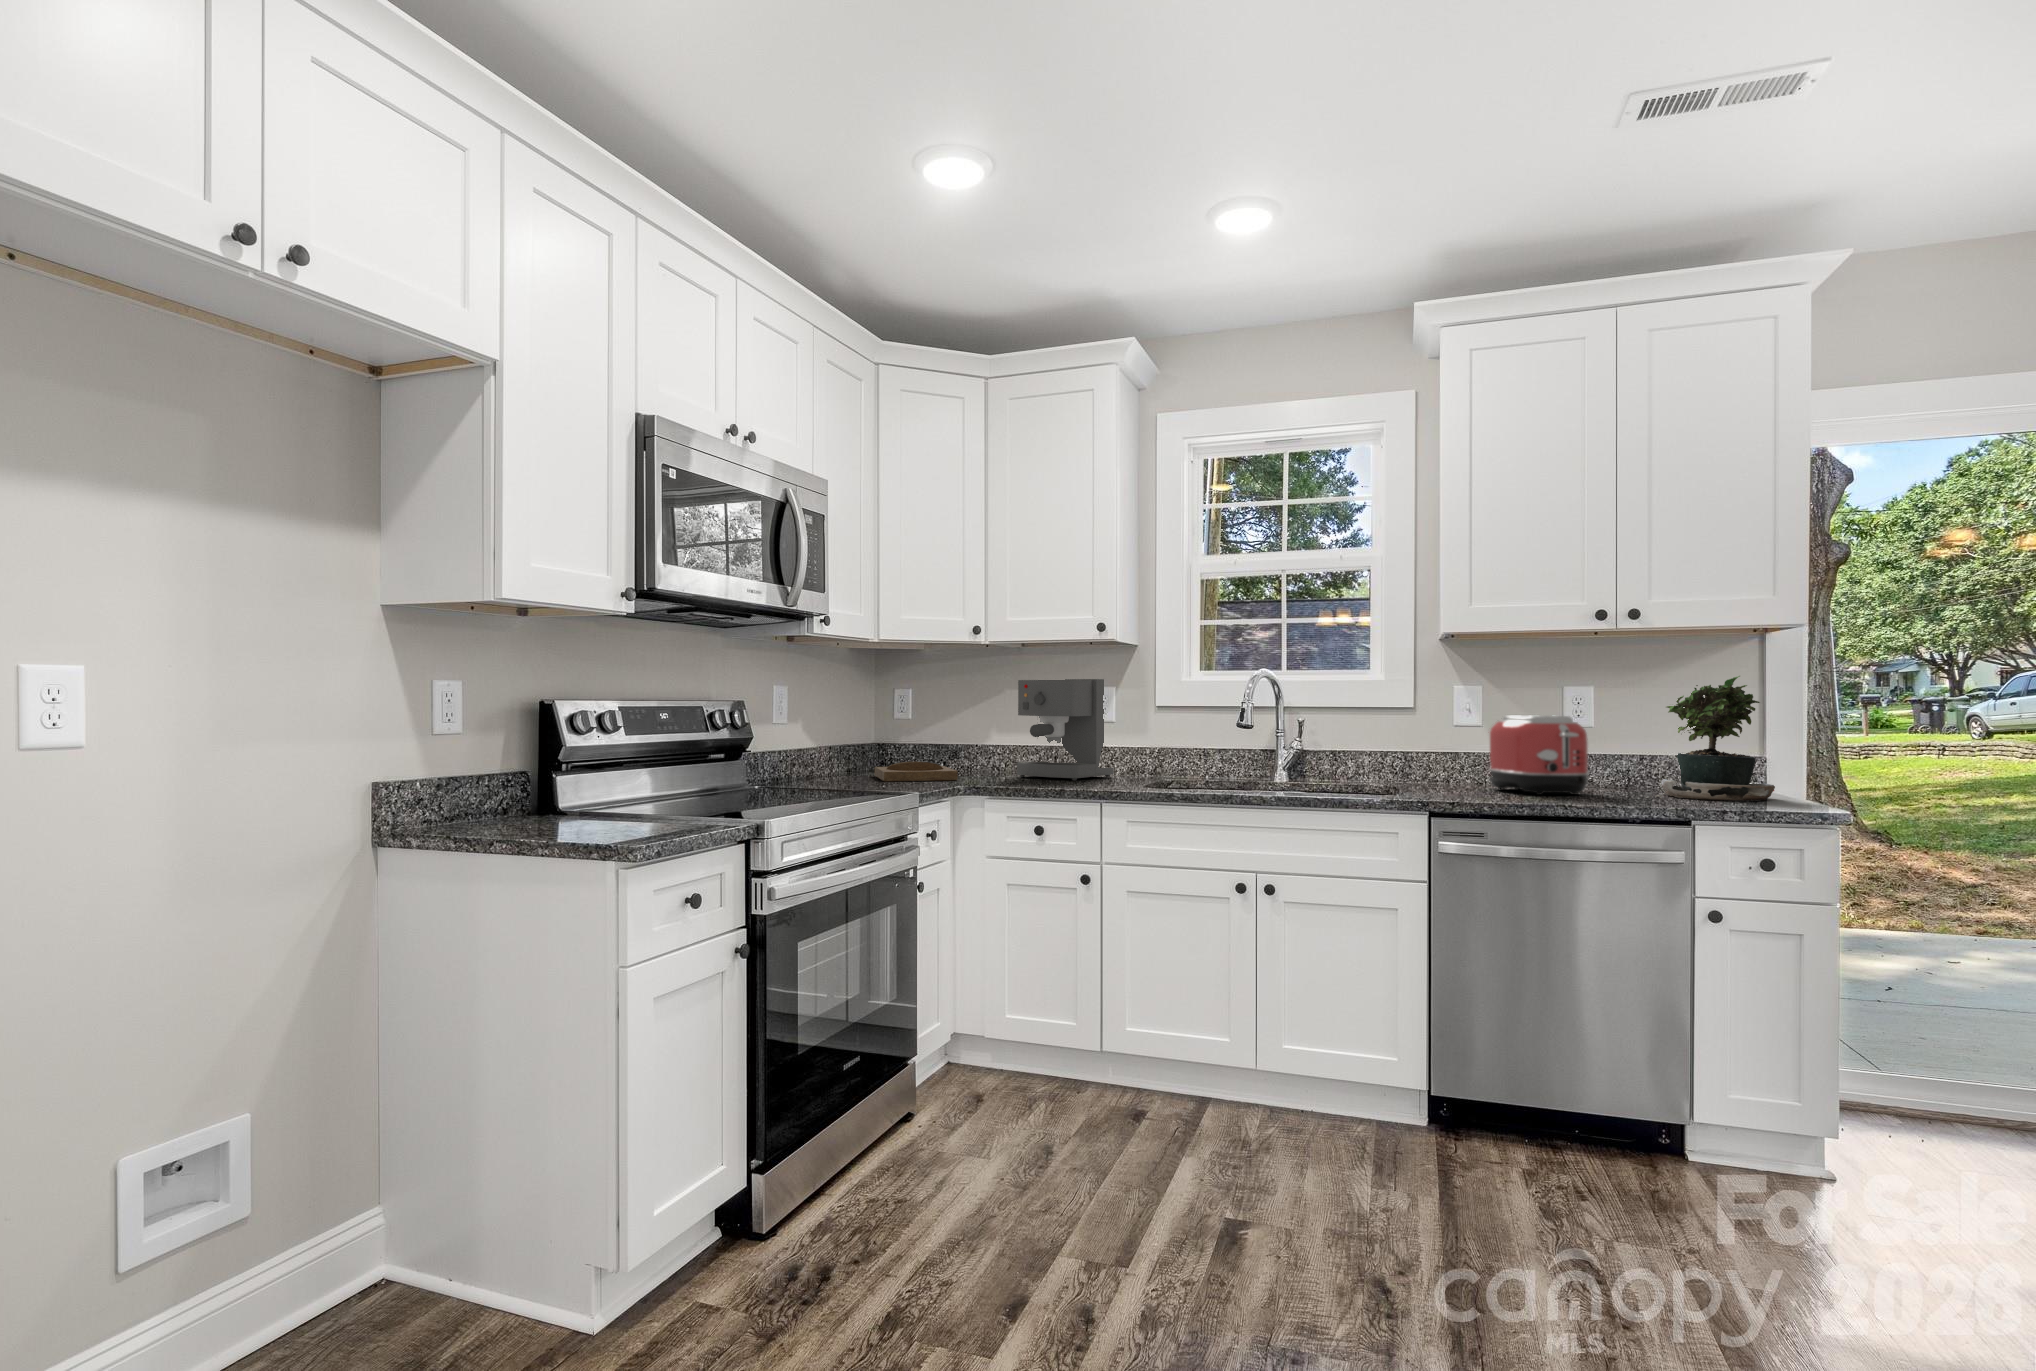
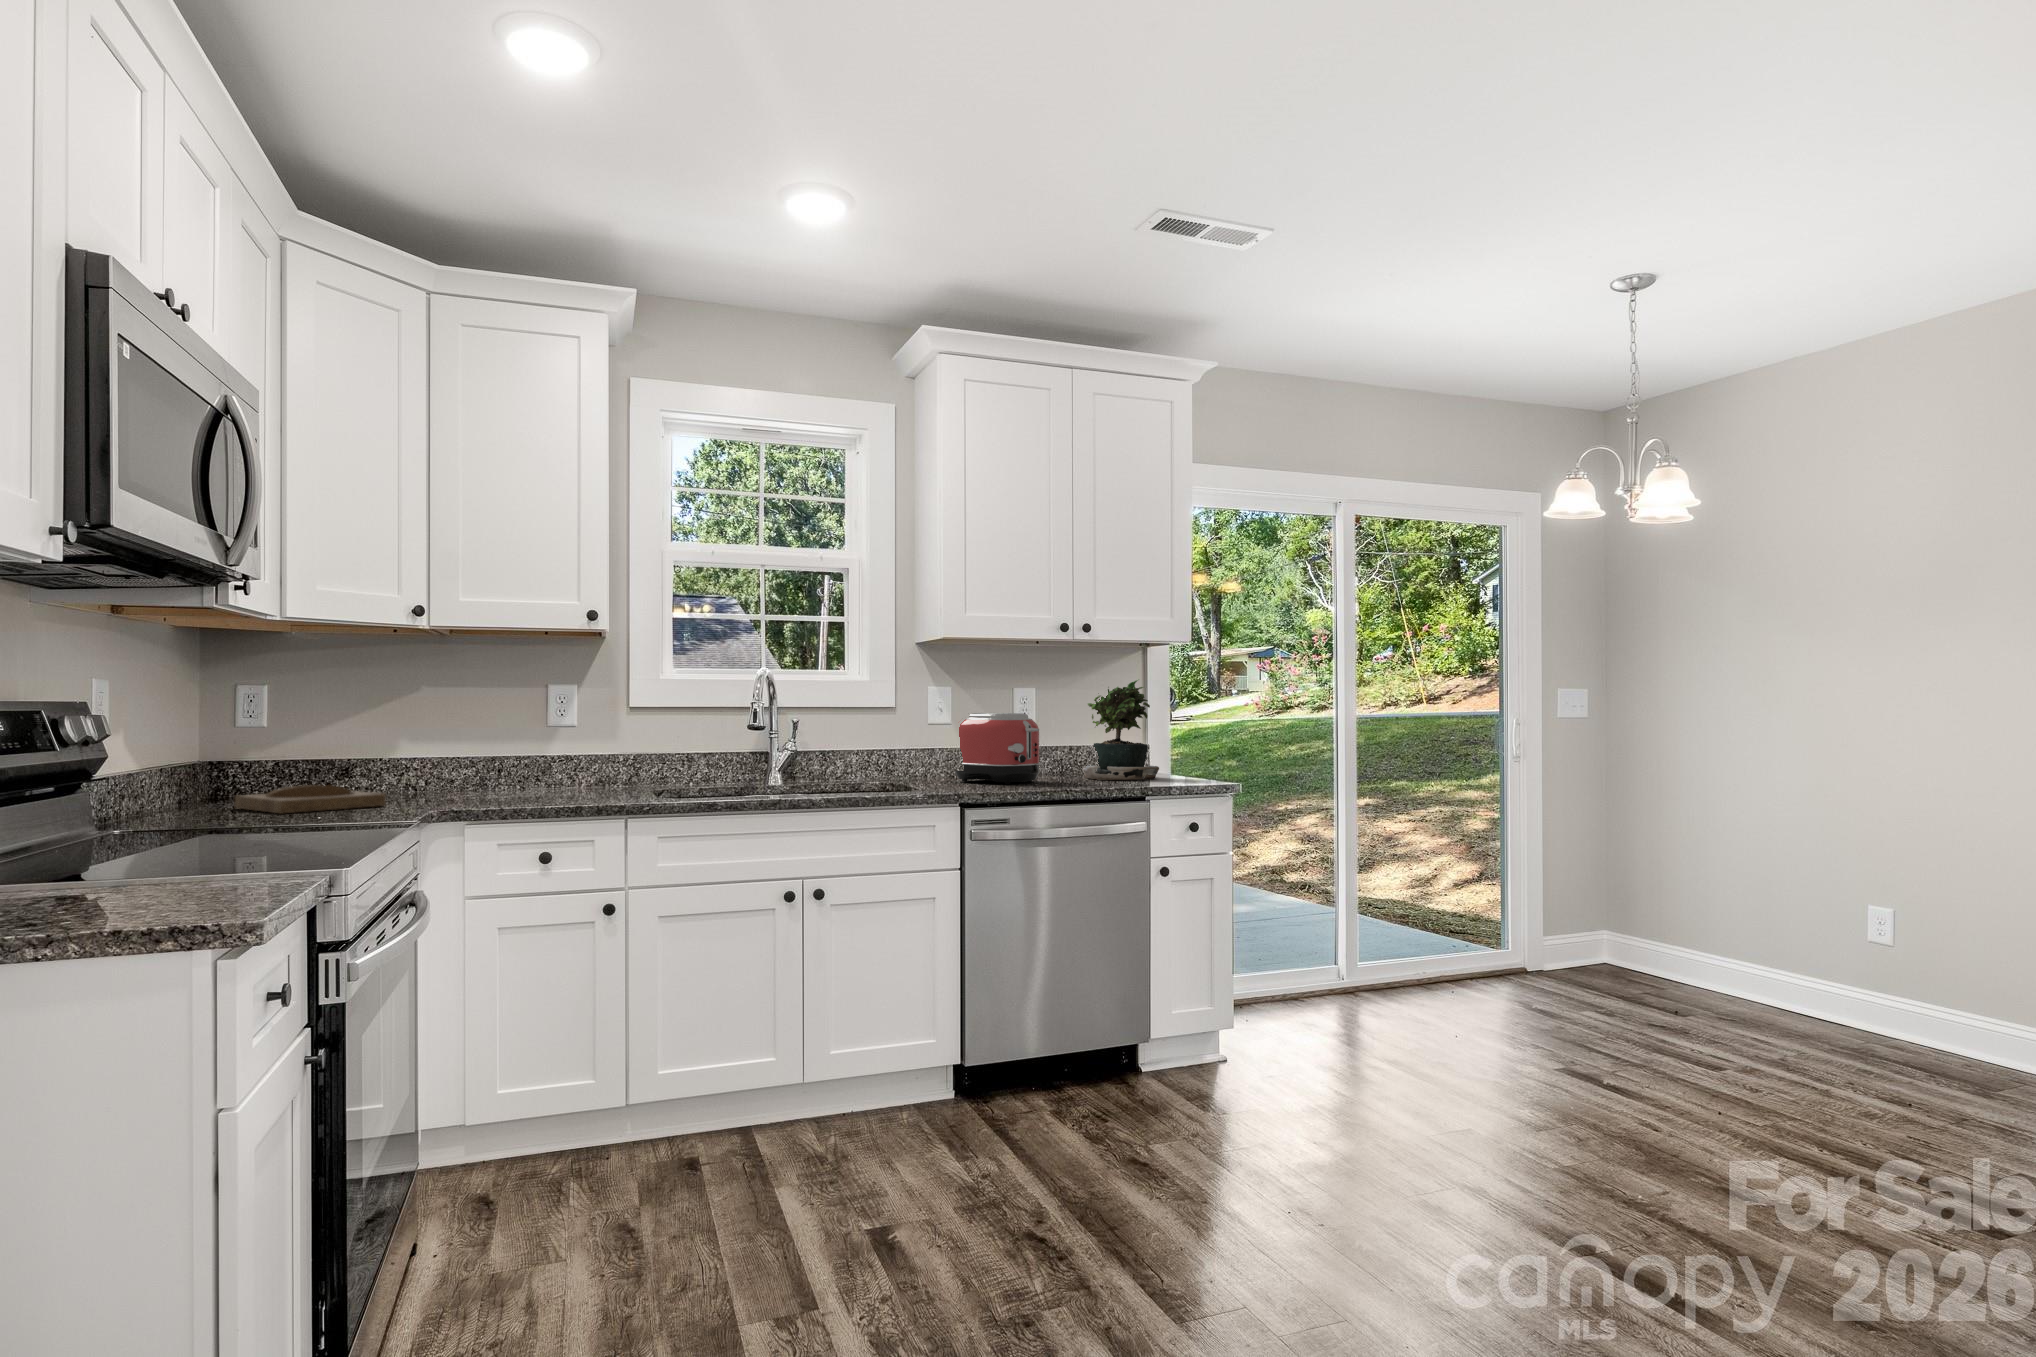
coffee maker: present [1017,679,1114,780] -> none [450,676,571,798]

